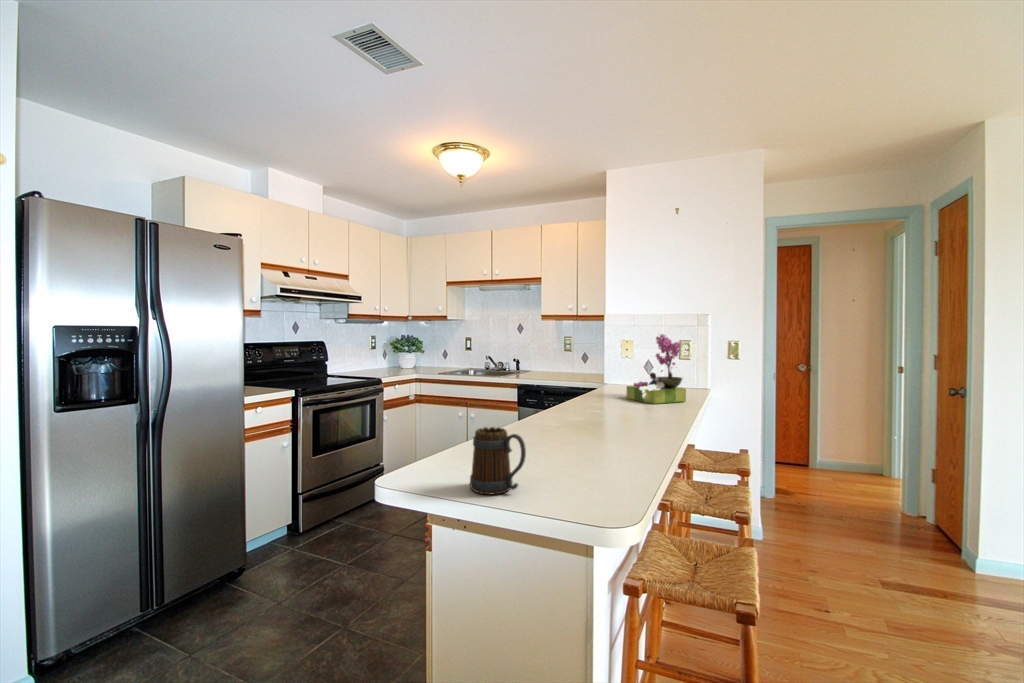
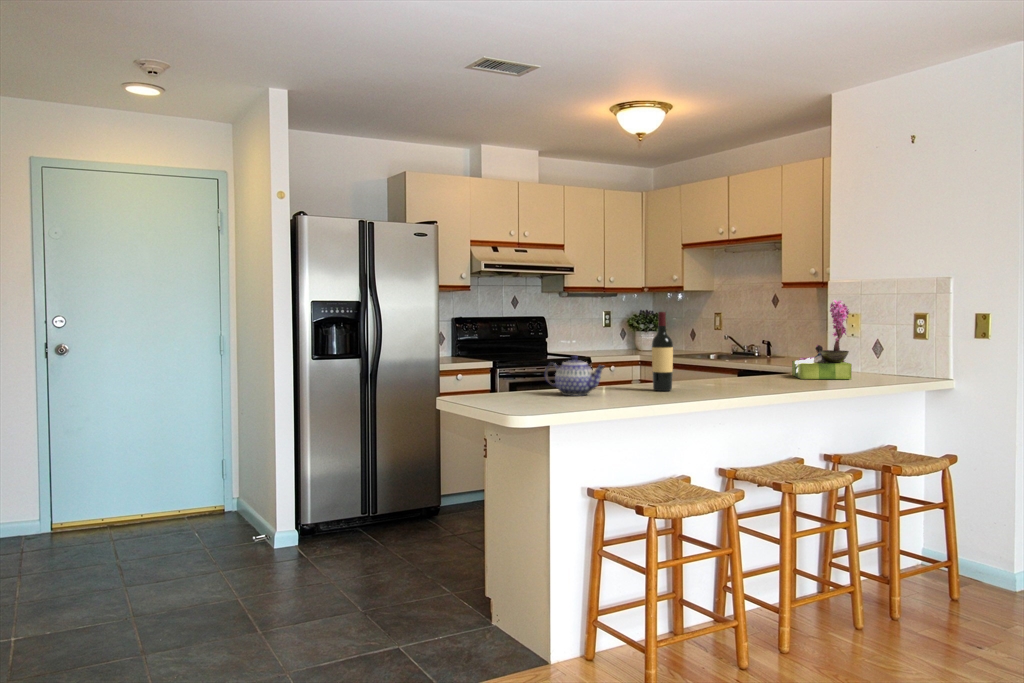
wine bottle: none [606,349,630,440] -> present [652,312,673,391]
teapot: none [518,410,603,465] -> present [544,355,604,396]
mug: present [470,427,526,494] -> none [483,359,511,399]

